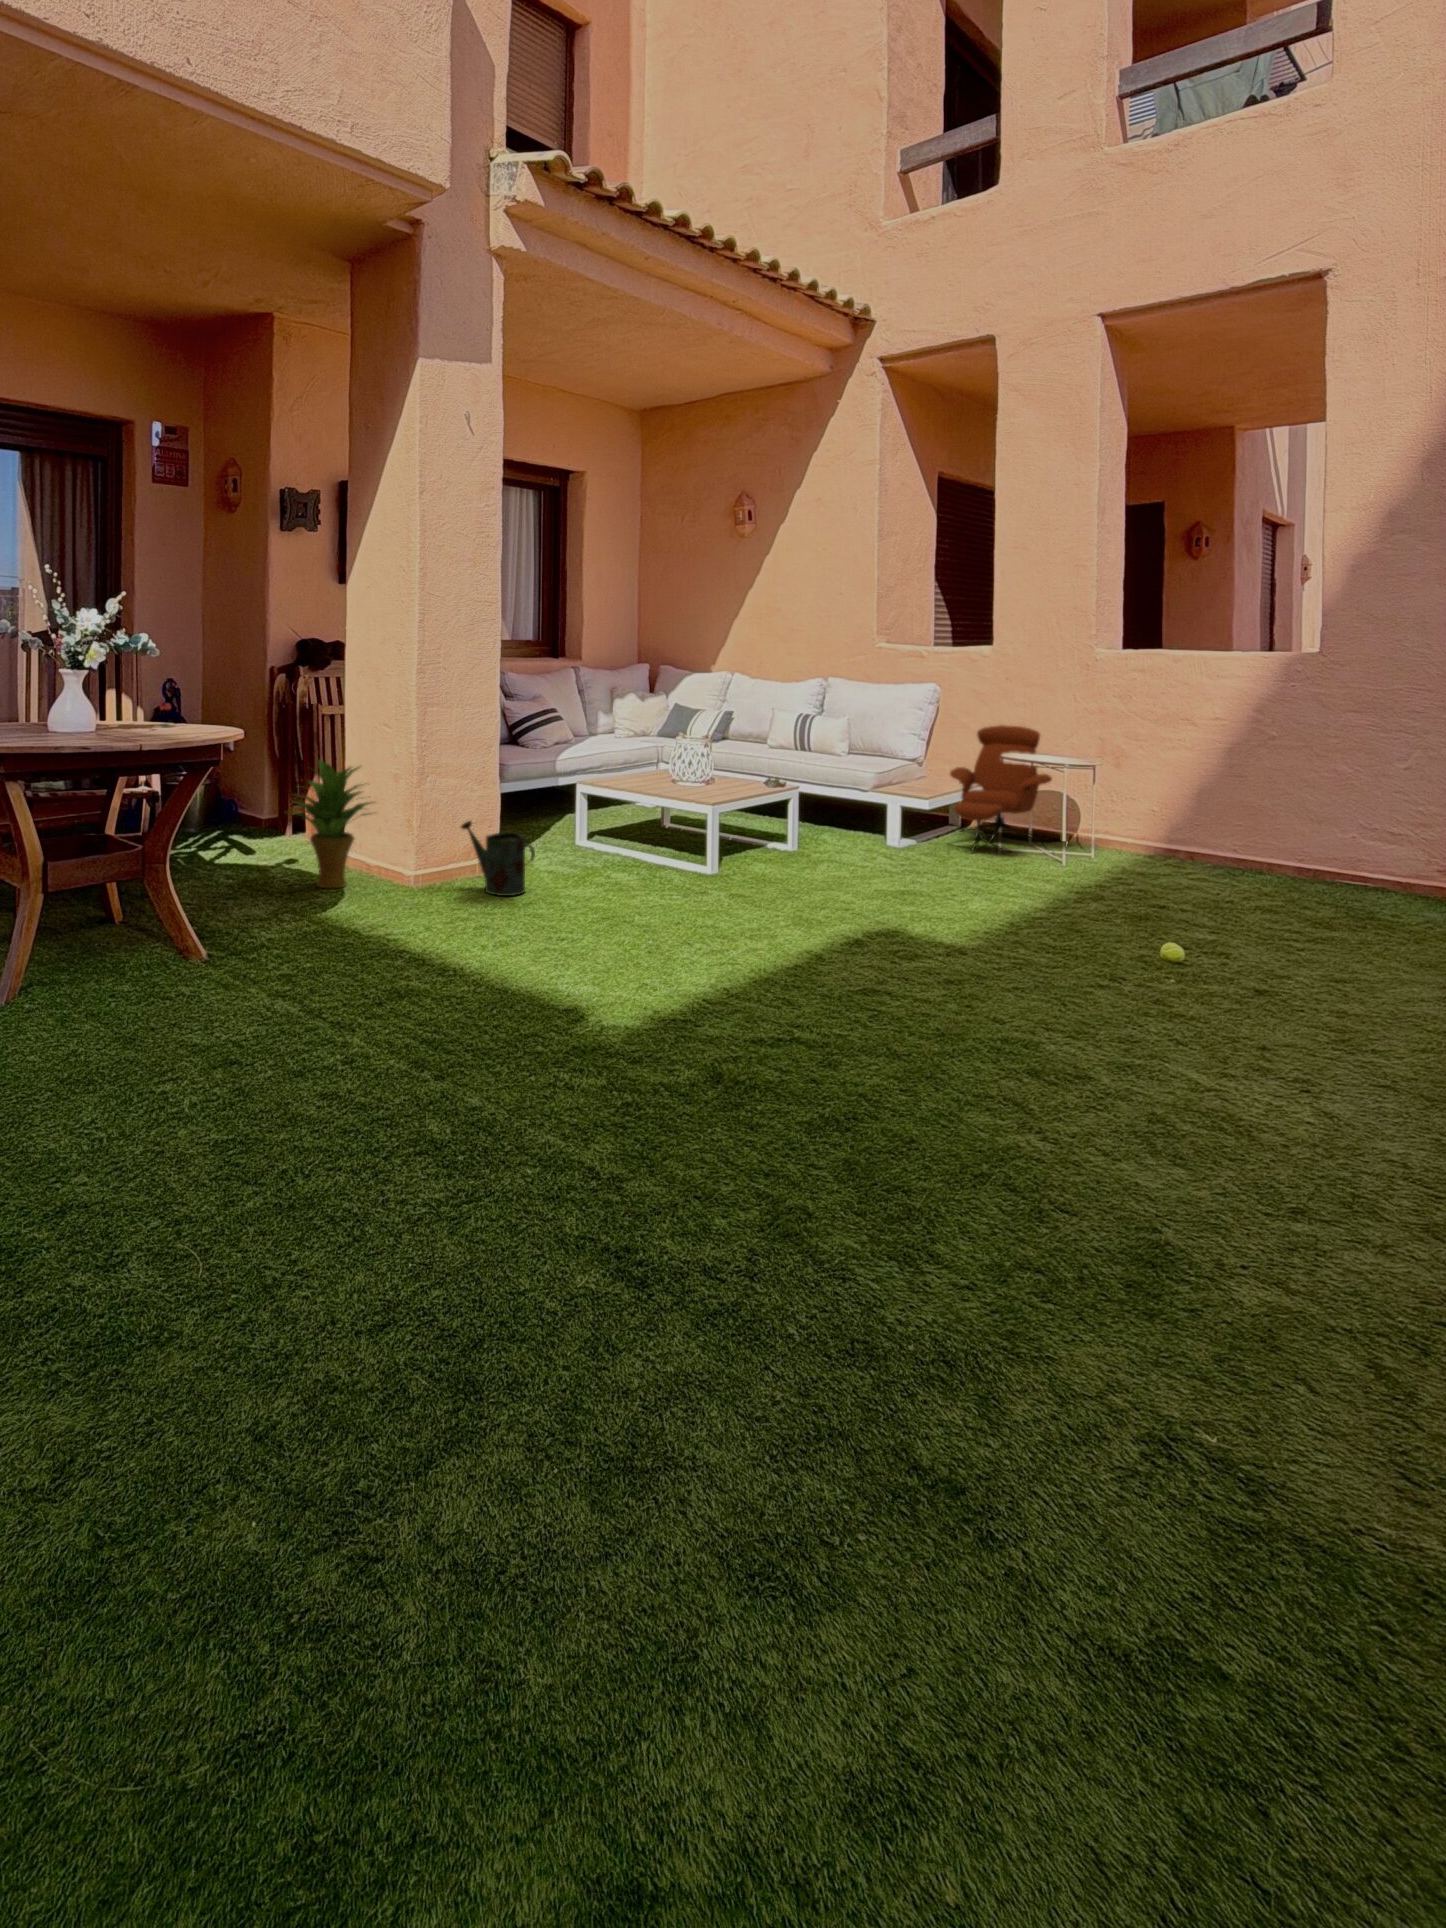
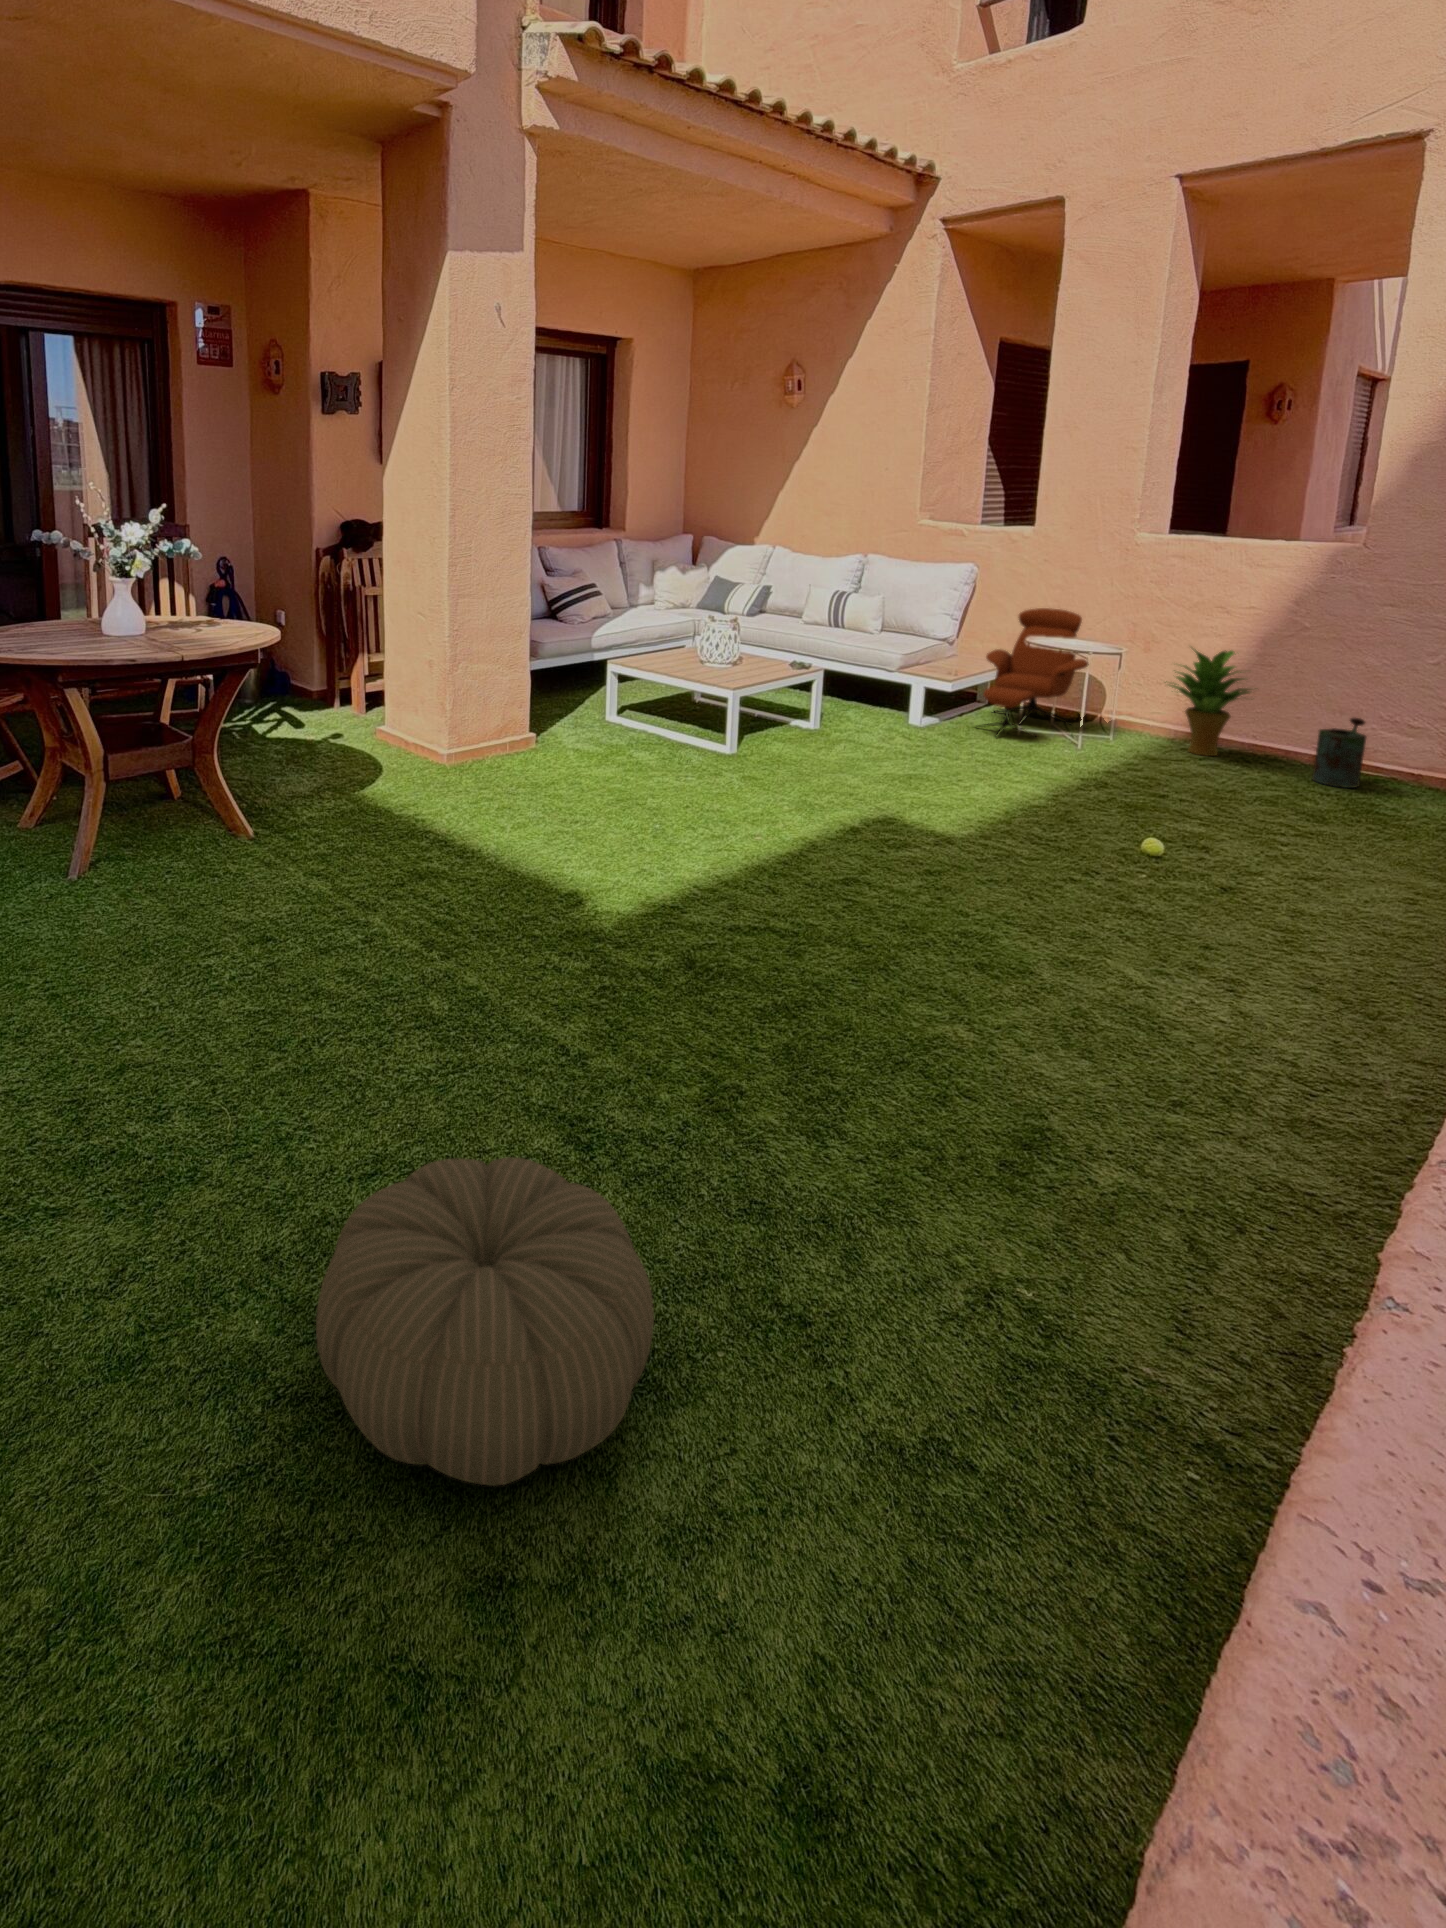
potted plant: present [291,760,371,888] -> present [1165,649,1250,756]
watering can: present [461,821,535,896] -> present [1312,718,1366,788]
pouf: none [343,1281,787,1747] -> present [316,1157,654,1486]

